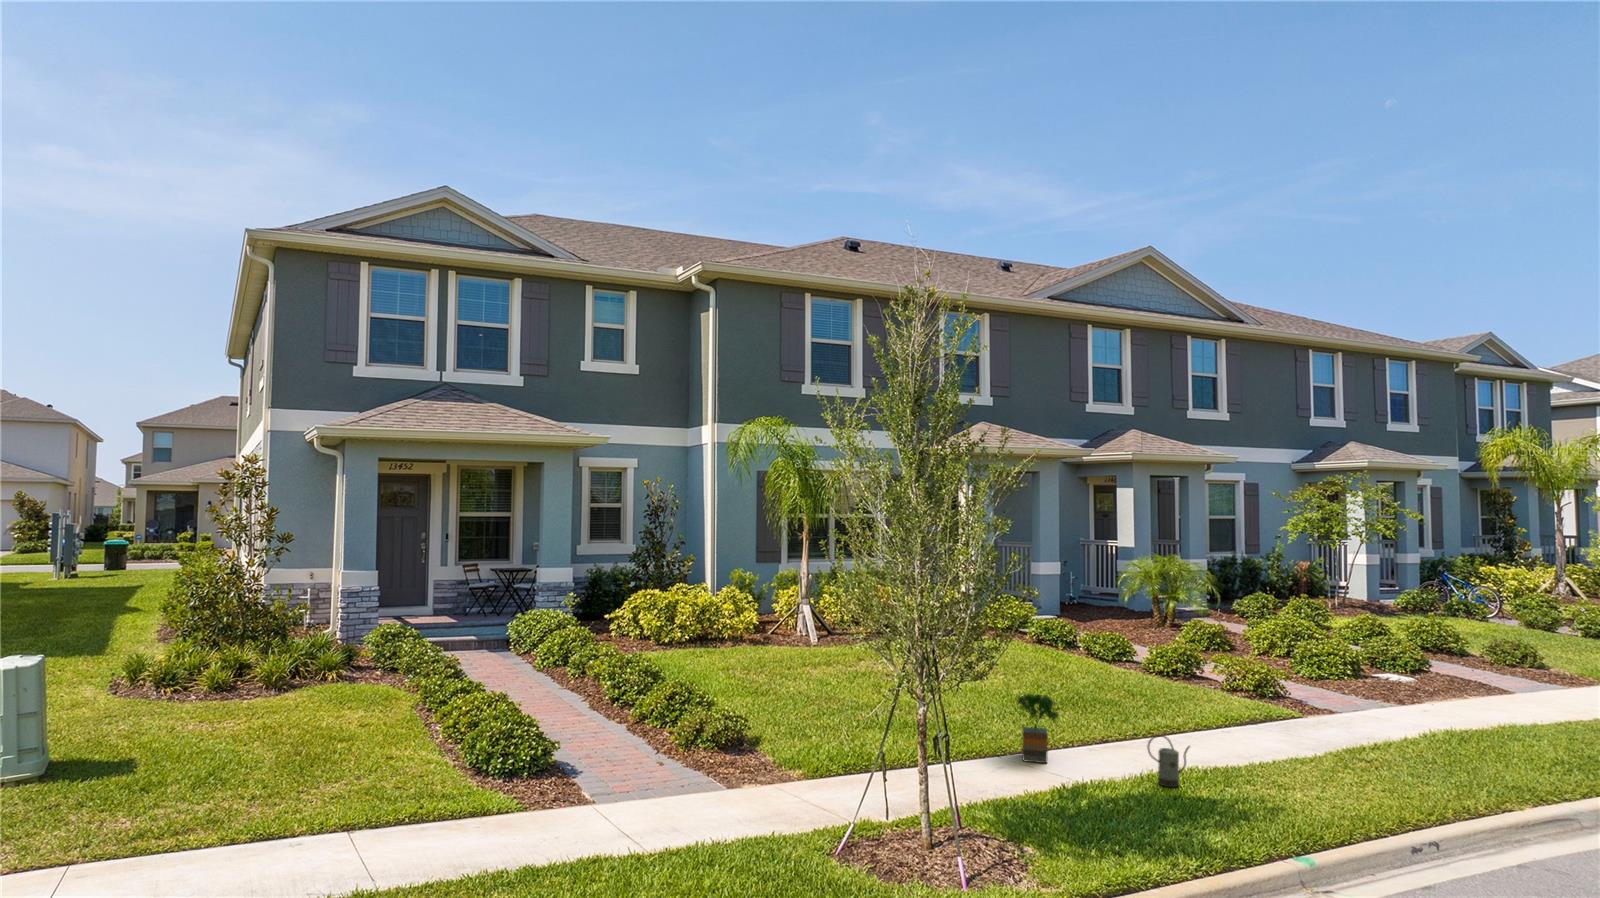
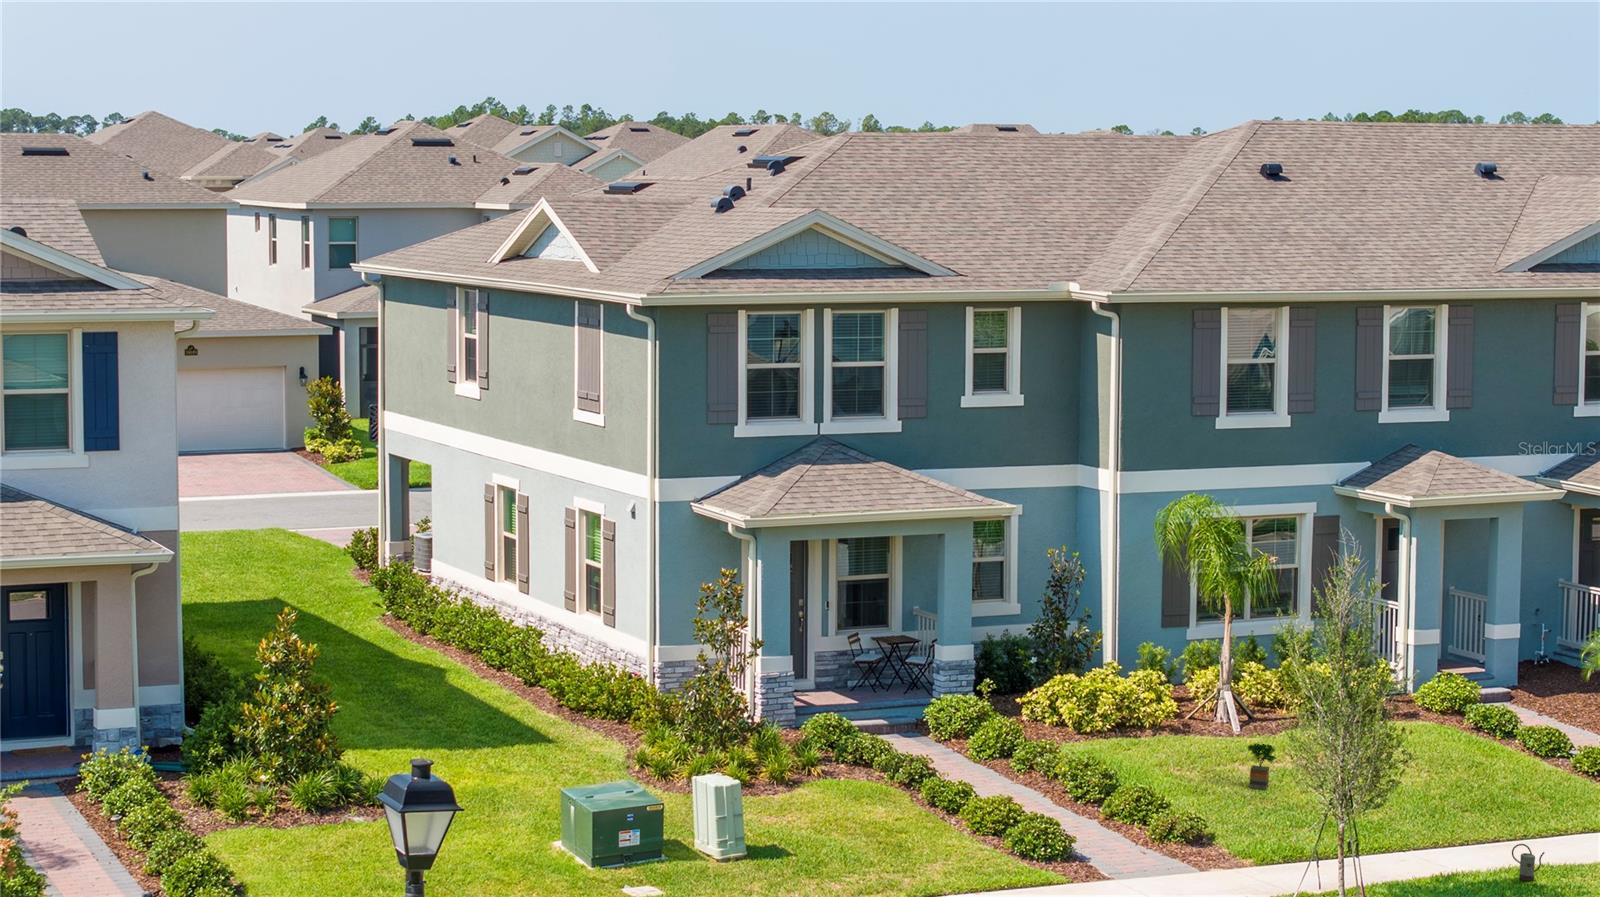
potted tree: present [1016,694,1058,763] -> present [1248,743,1276,790]

